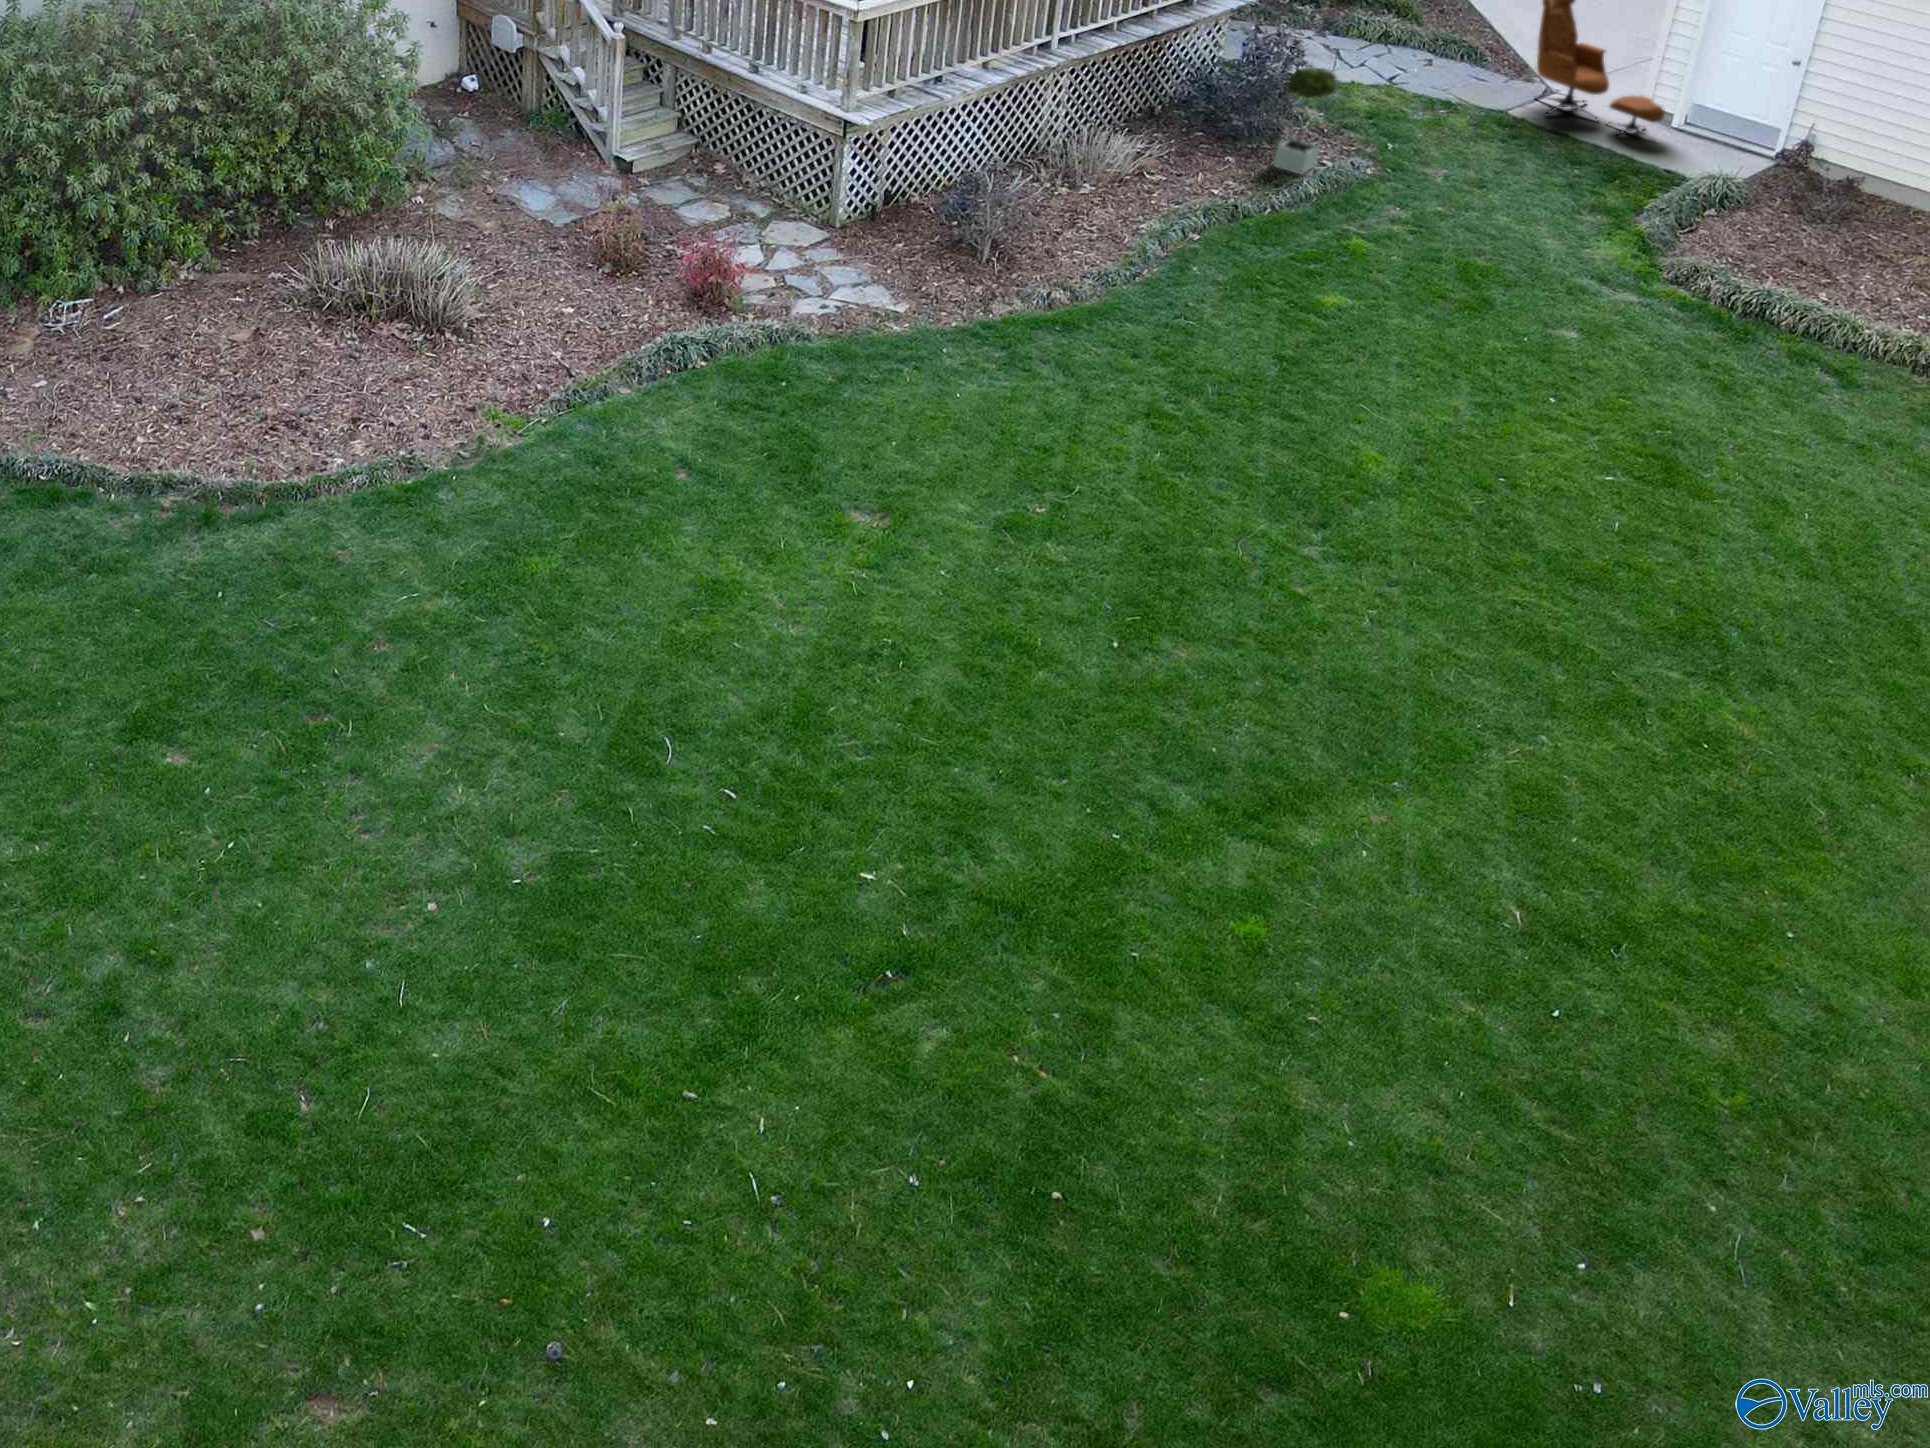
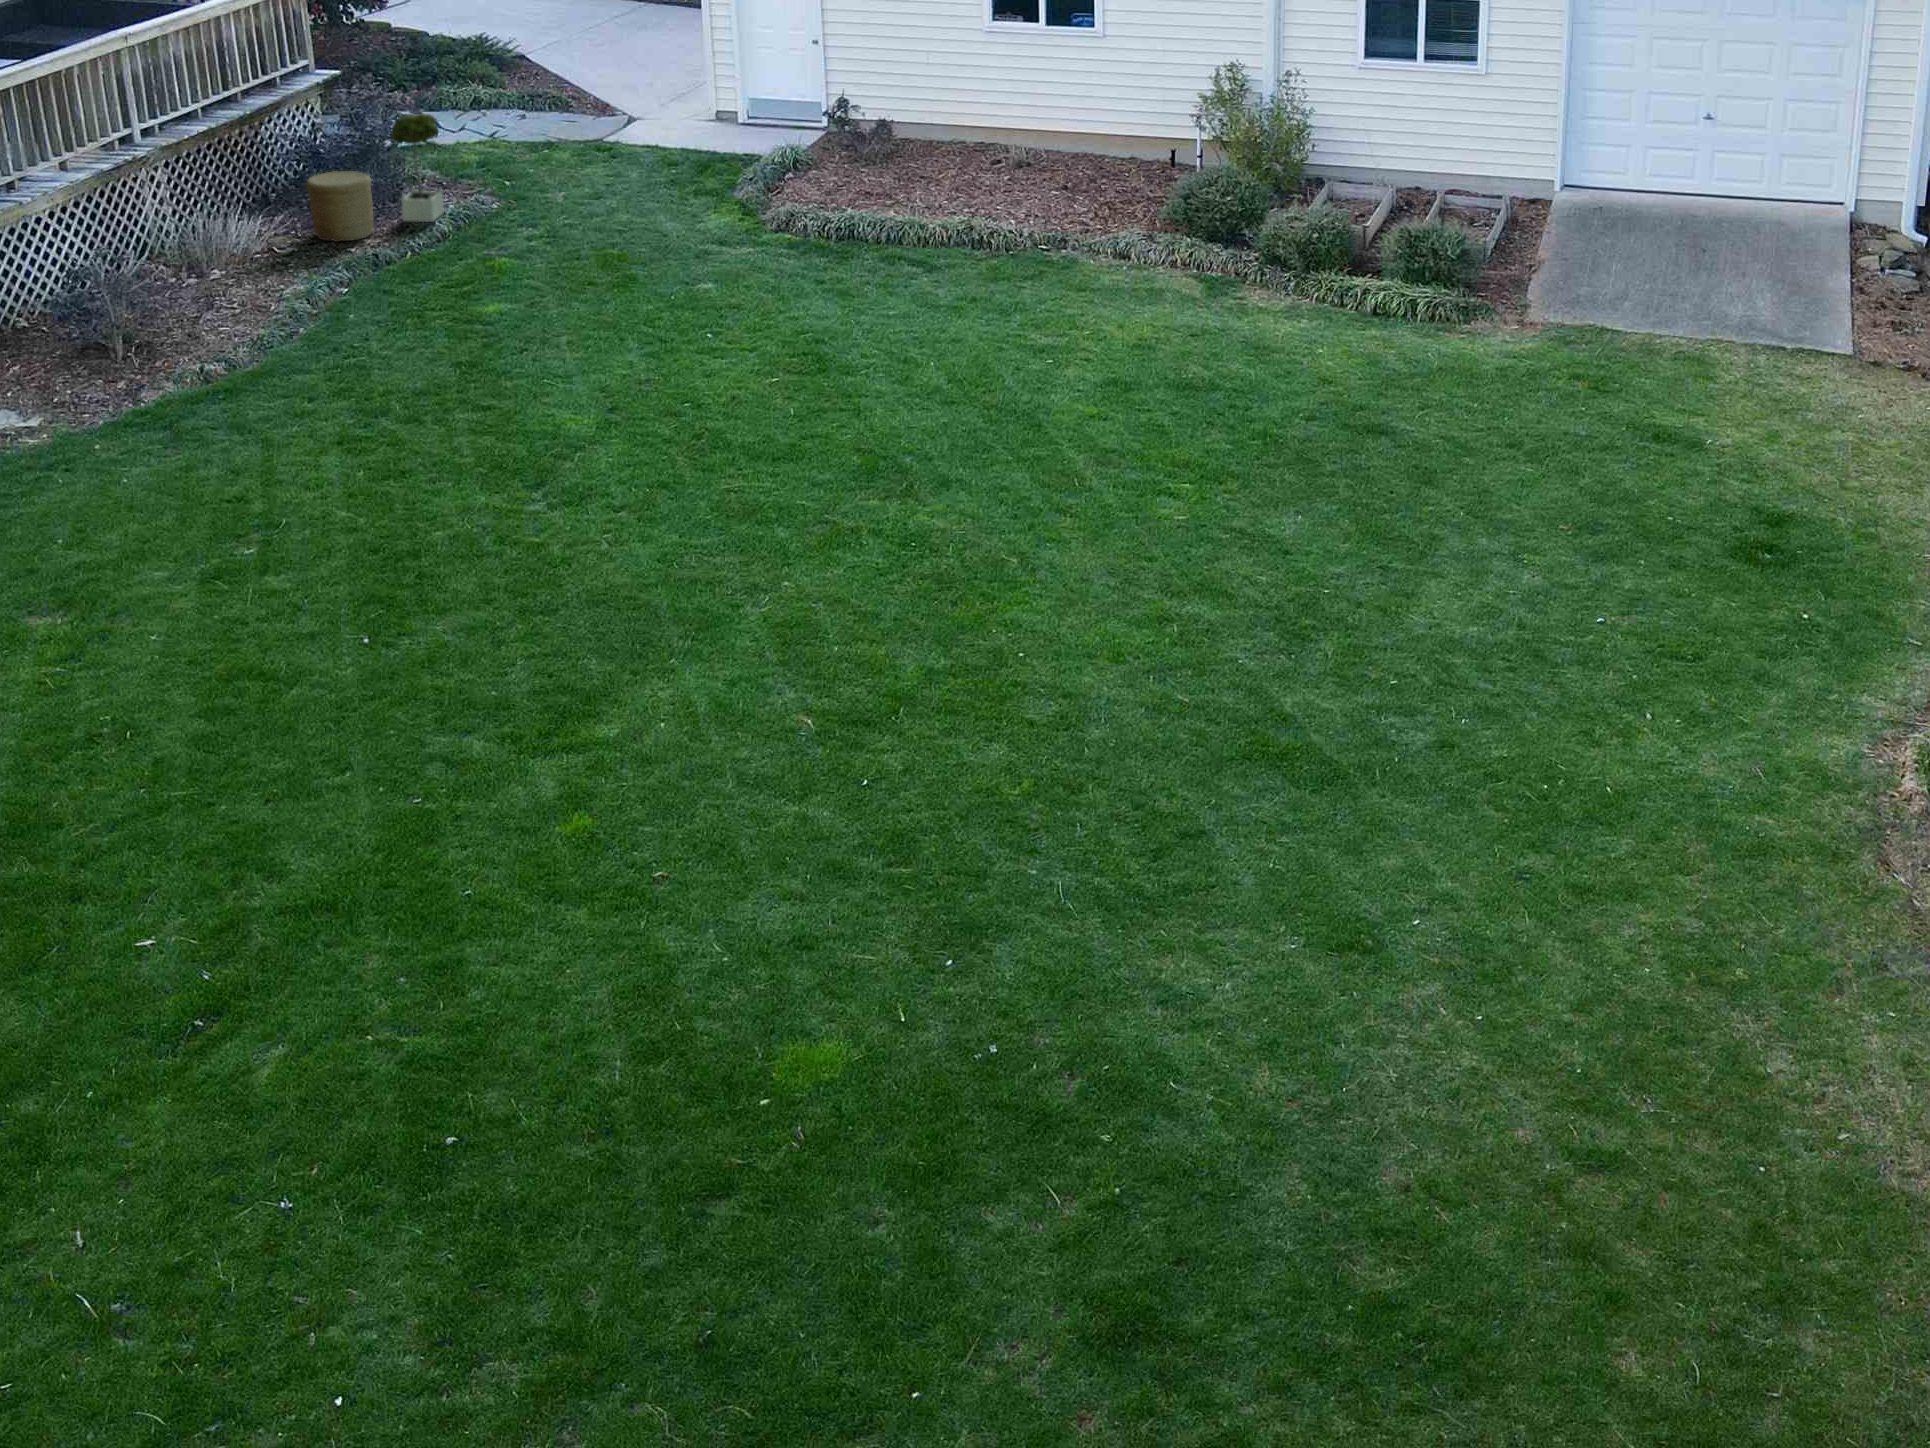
lounge chair: present [1537,0,1665,133] -> none [601,22,730,140]
woven basket: none [1186,105,1254,178] -> present [306,171,373,242]

